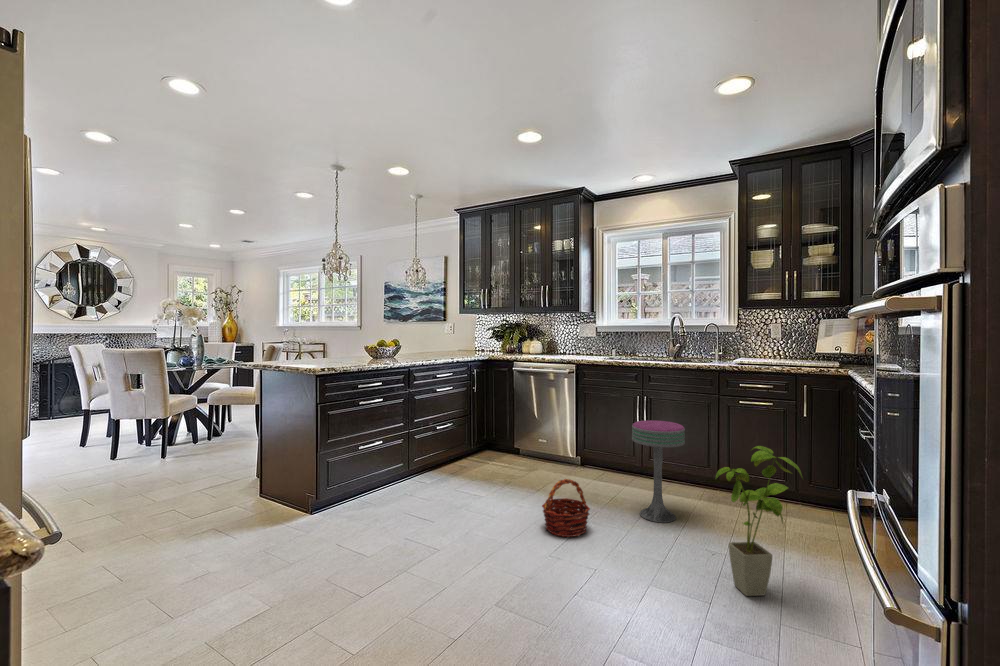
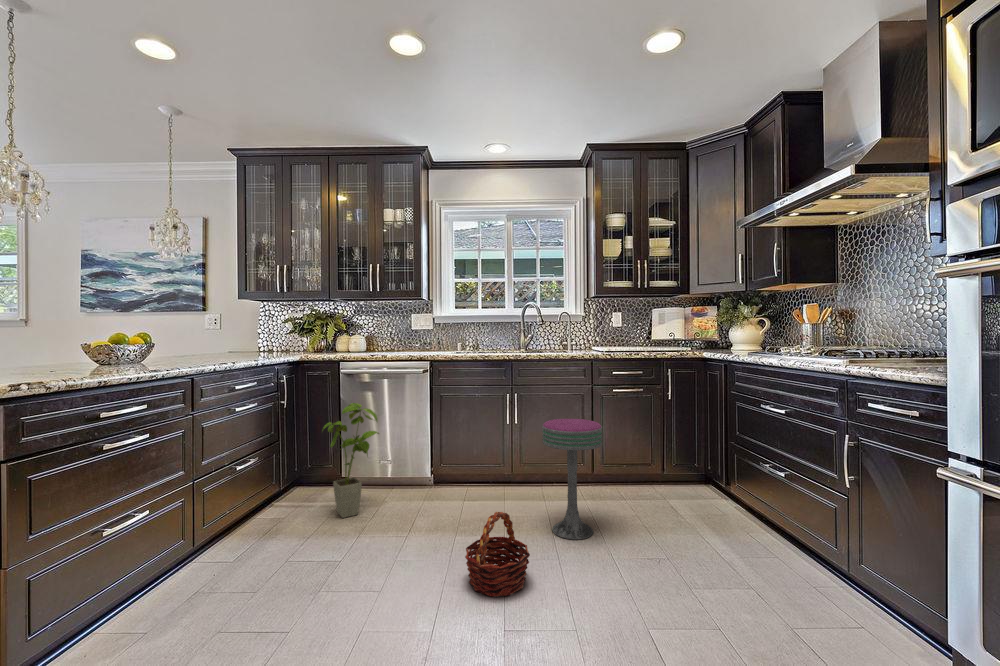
house plant: present [716,446,802,596] -> present [322,403,379,518]

